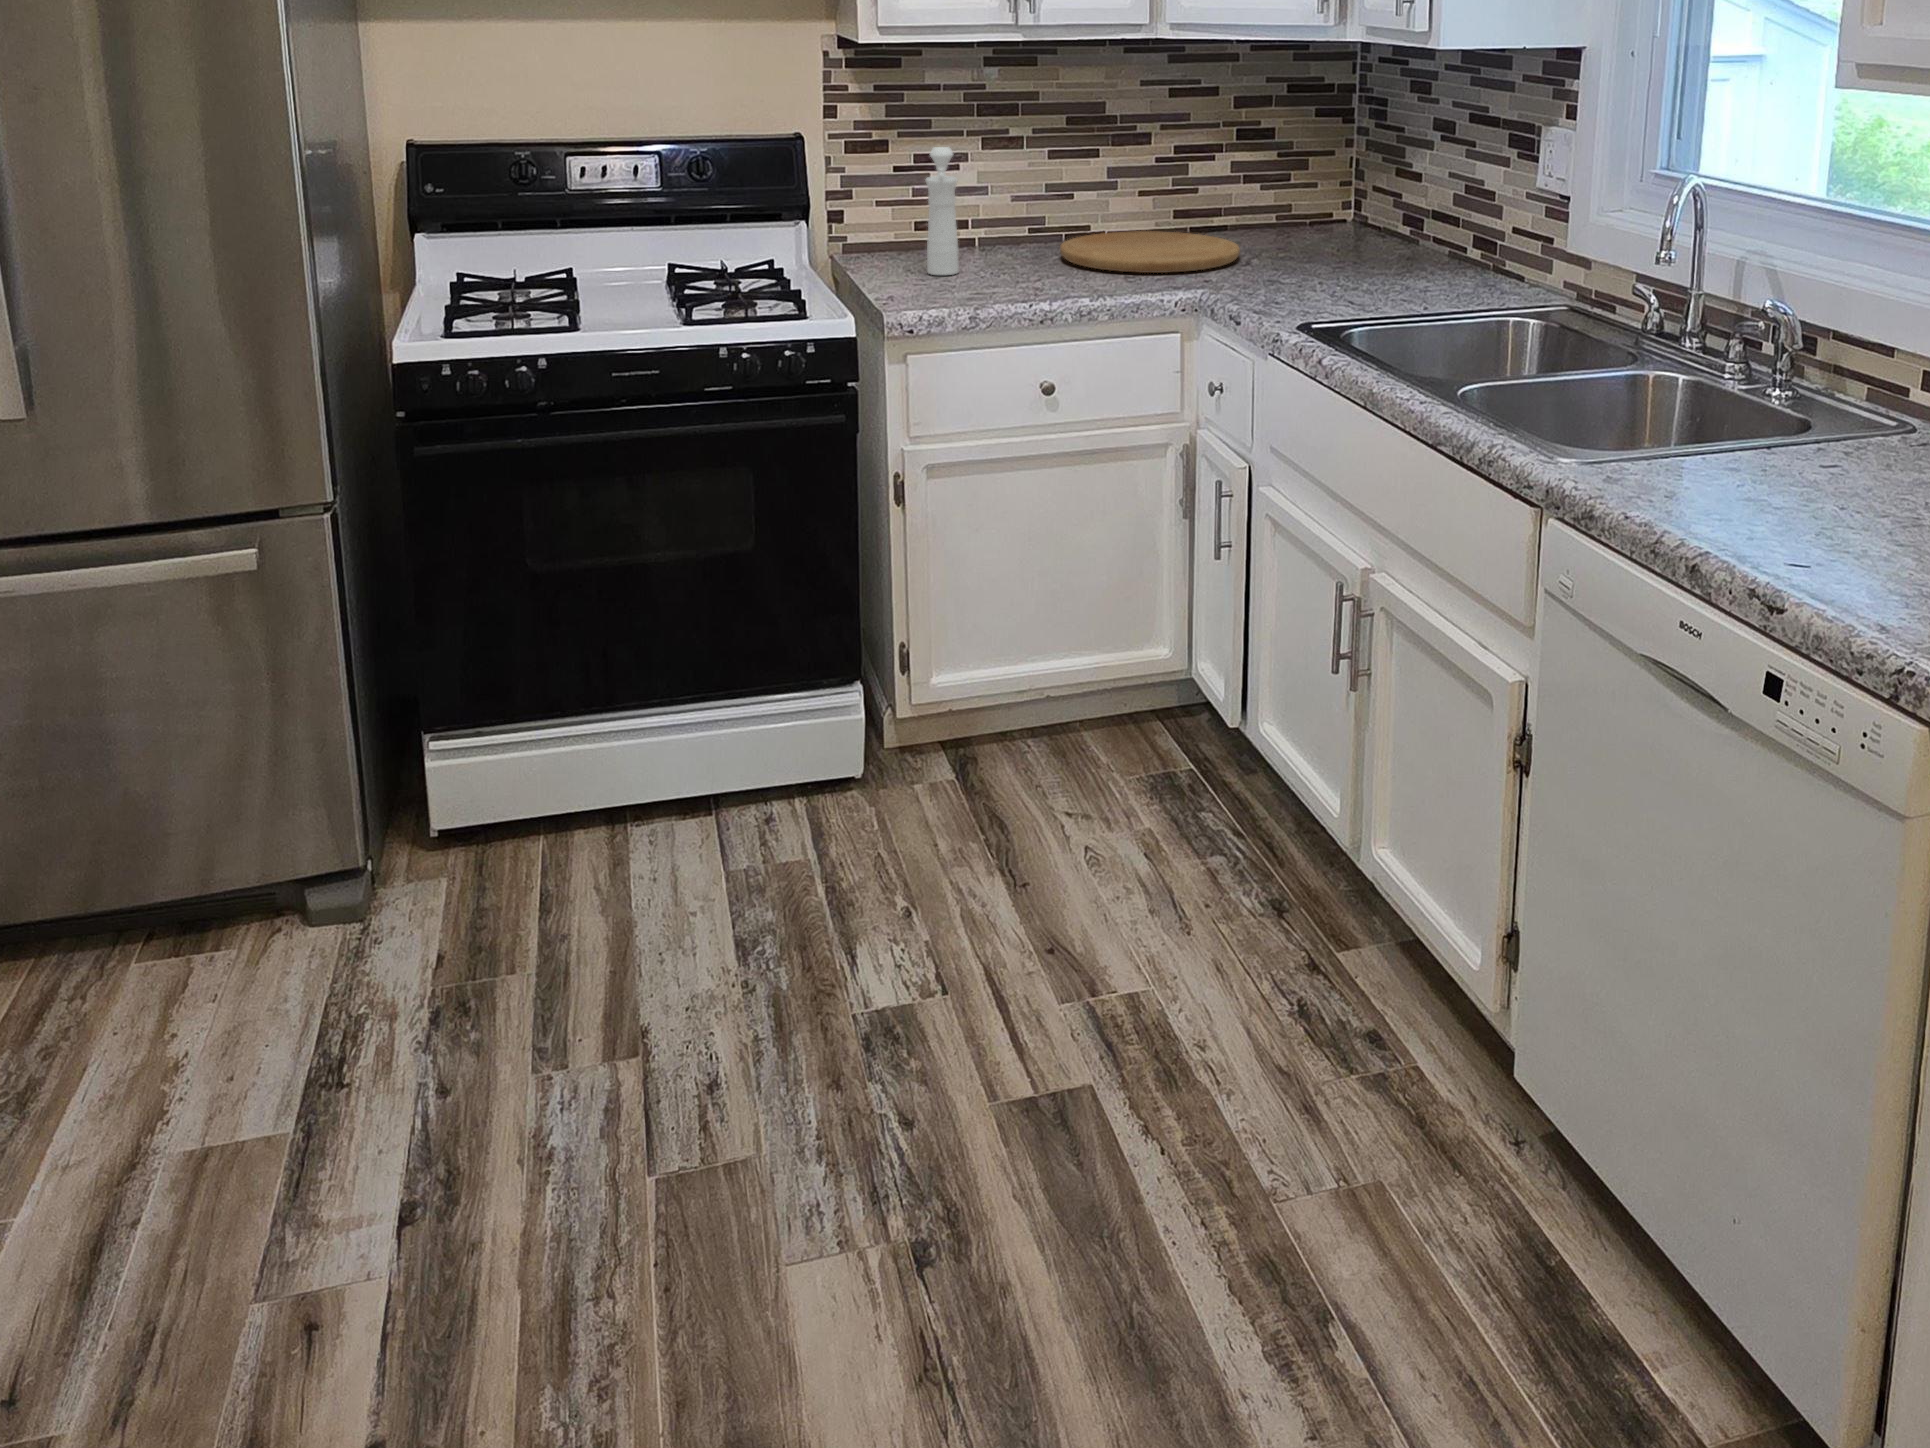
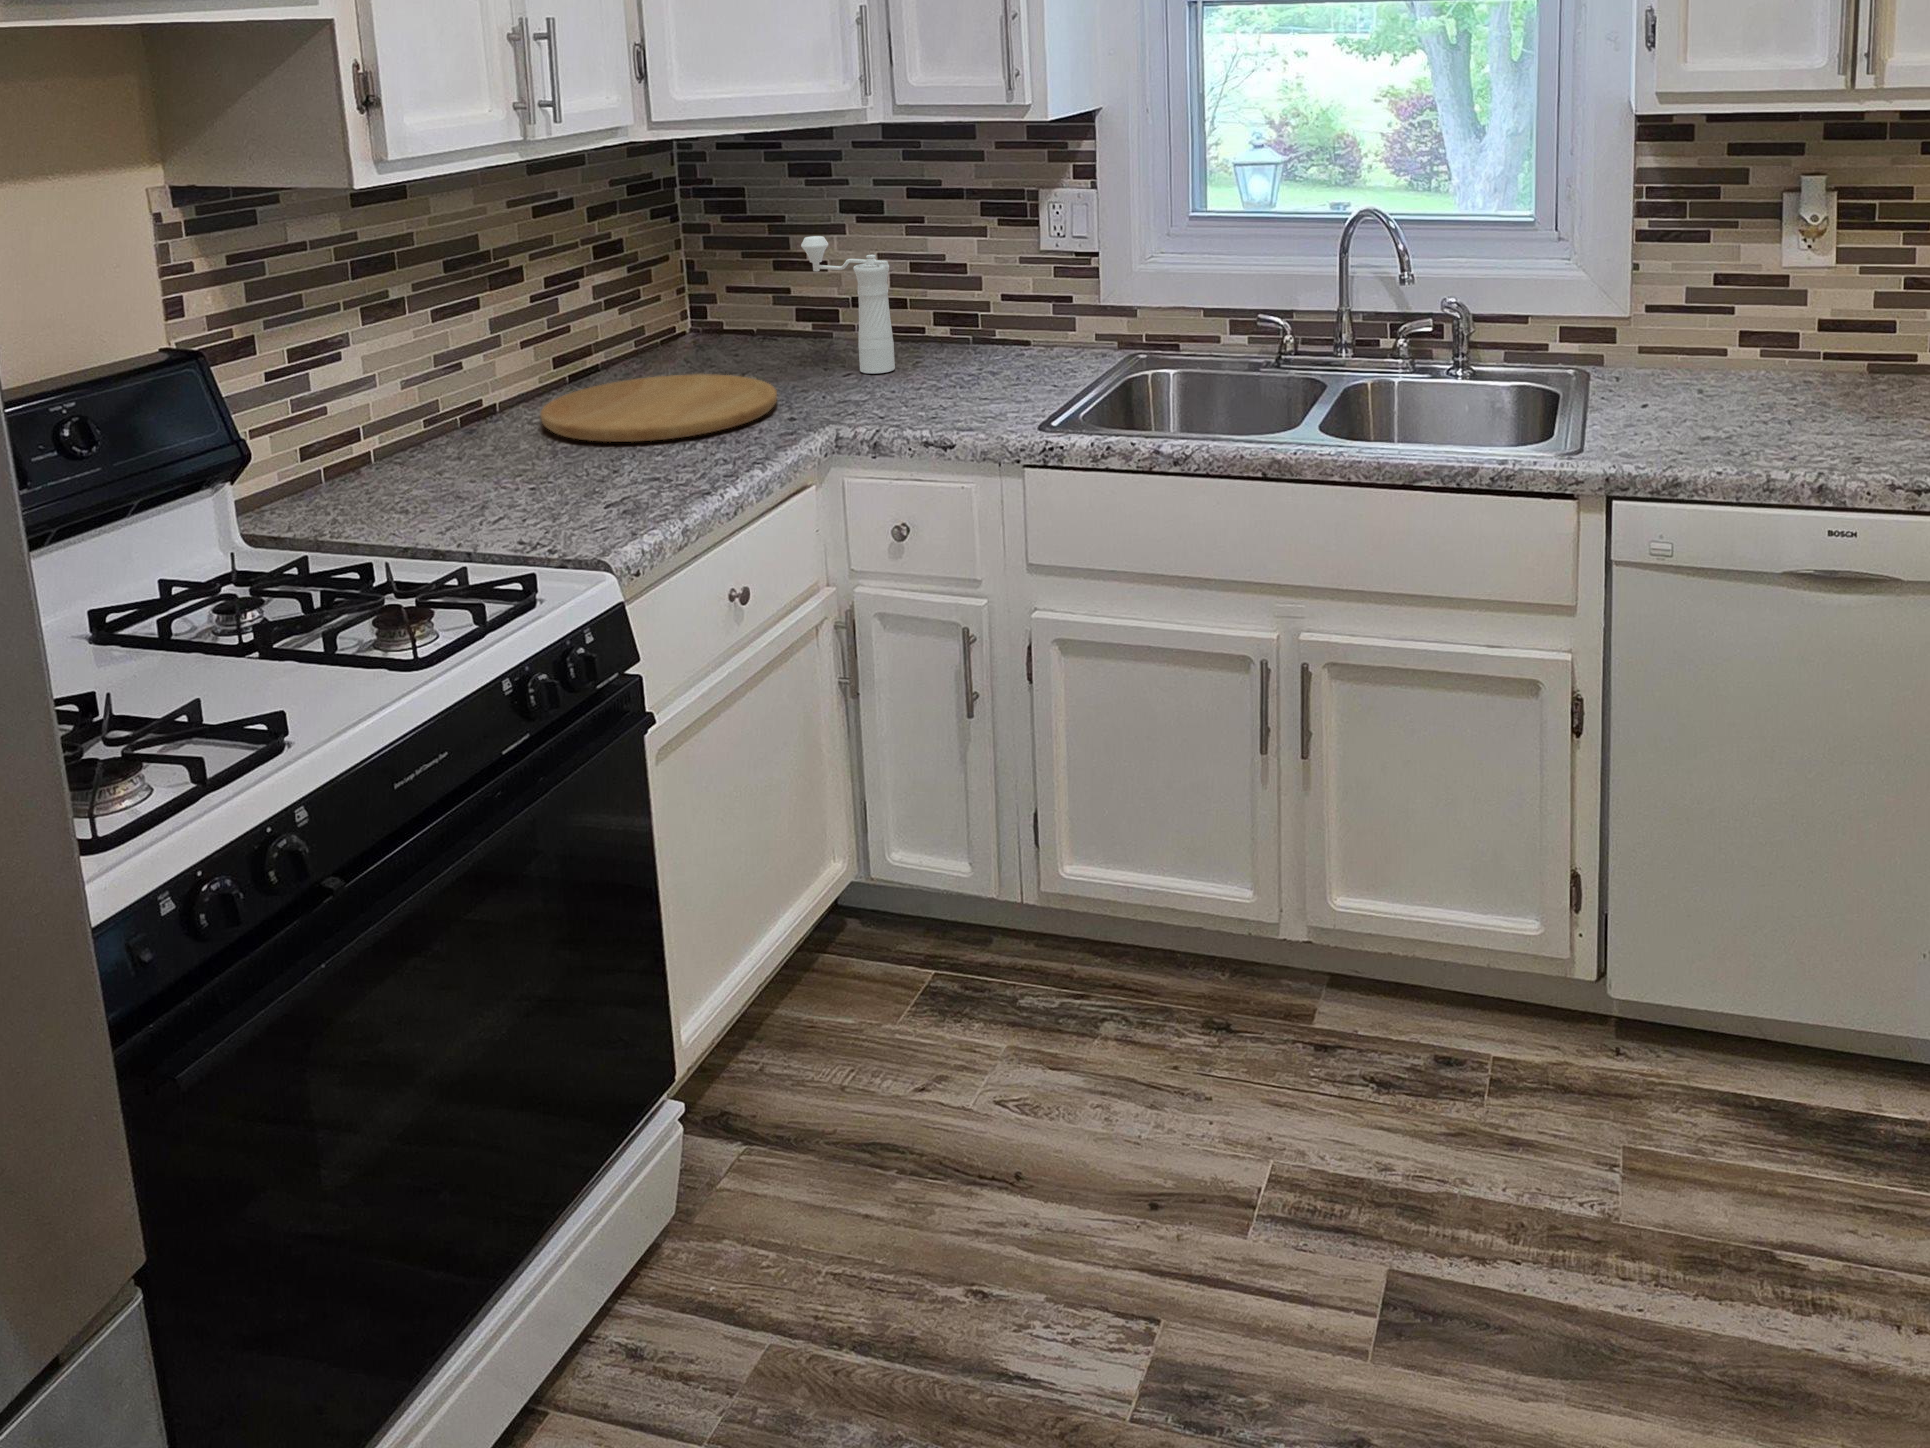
pepper mill: present [926,147,959,275] -> present [801,236,895,374]

